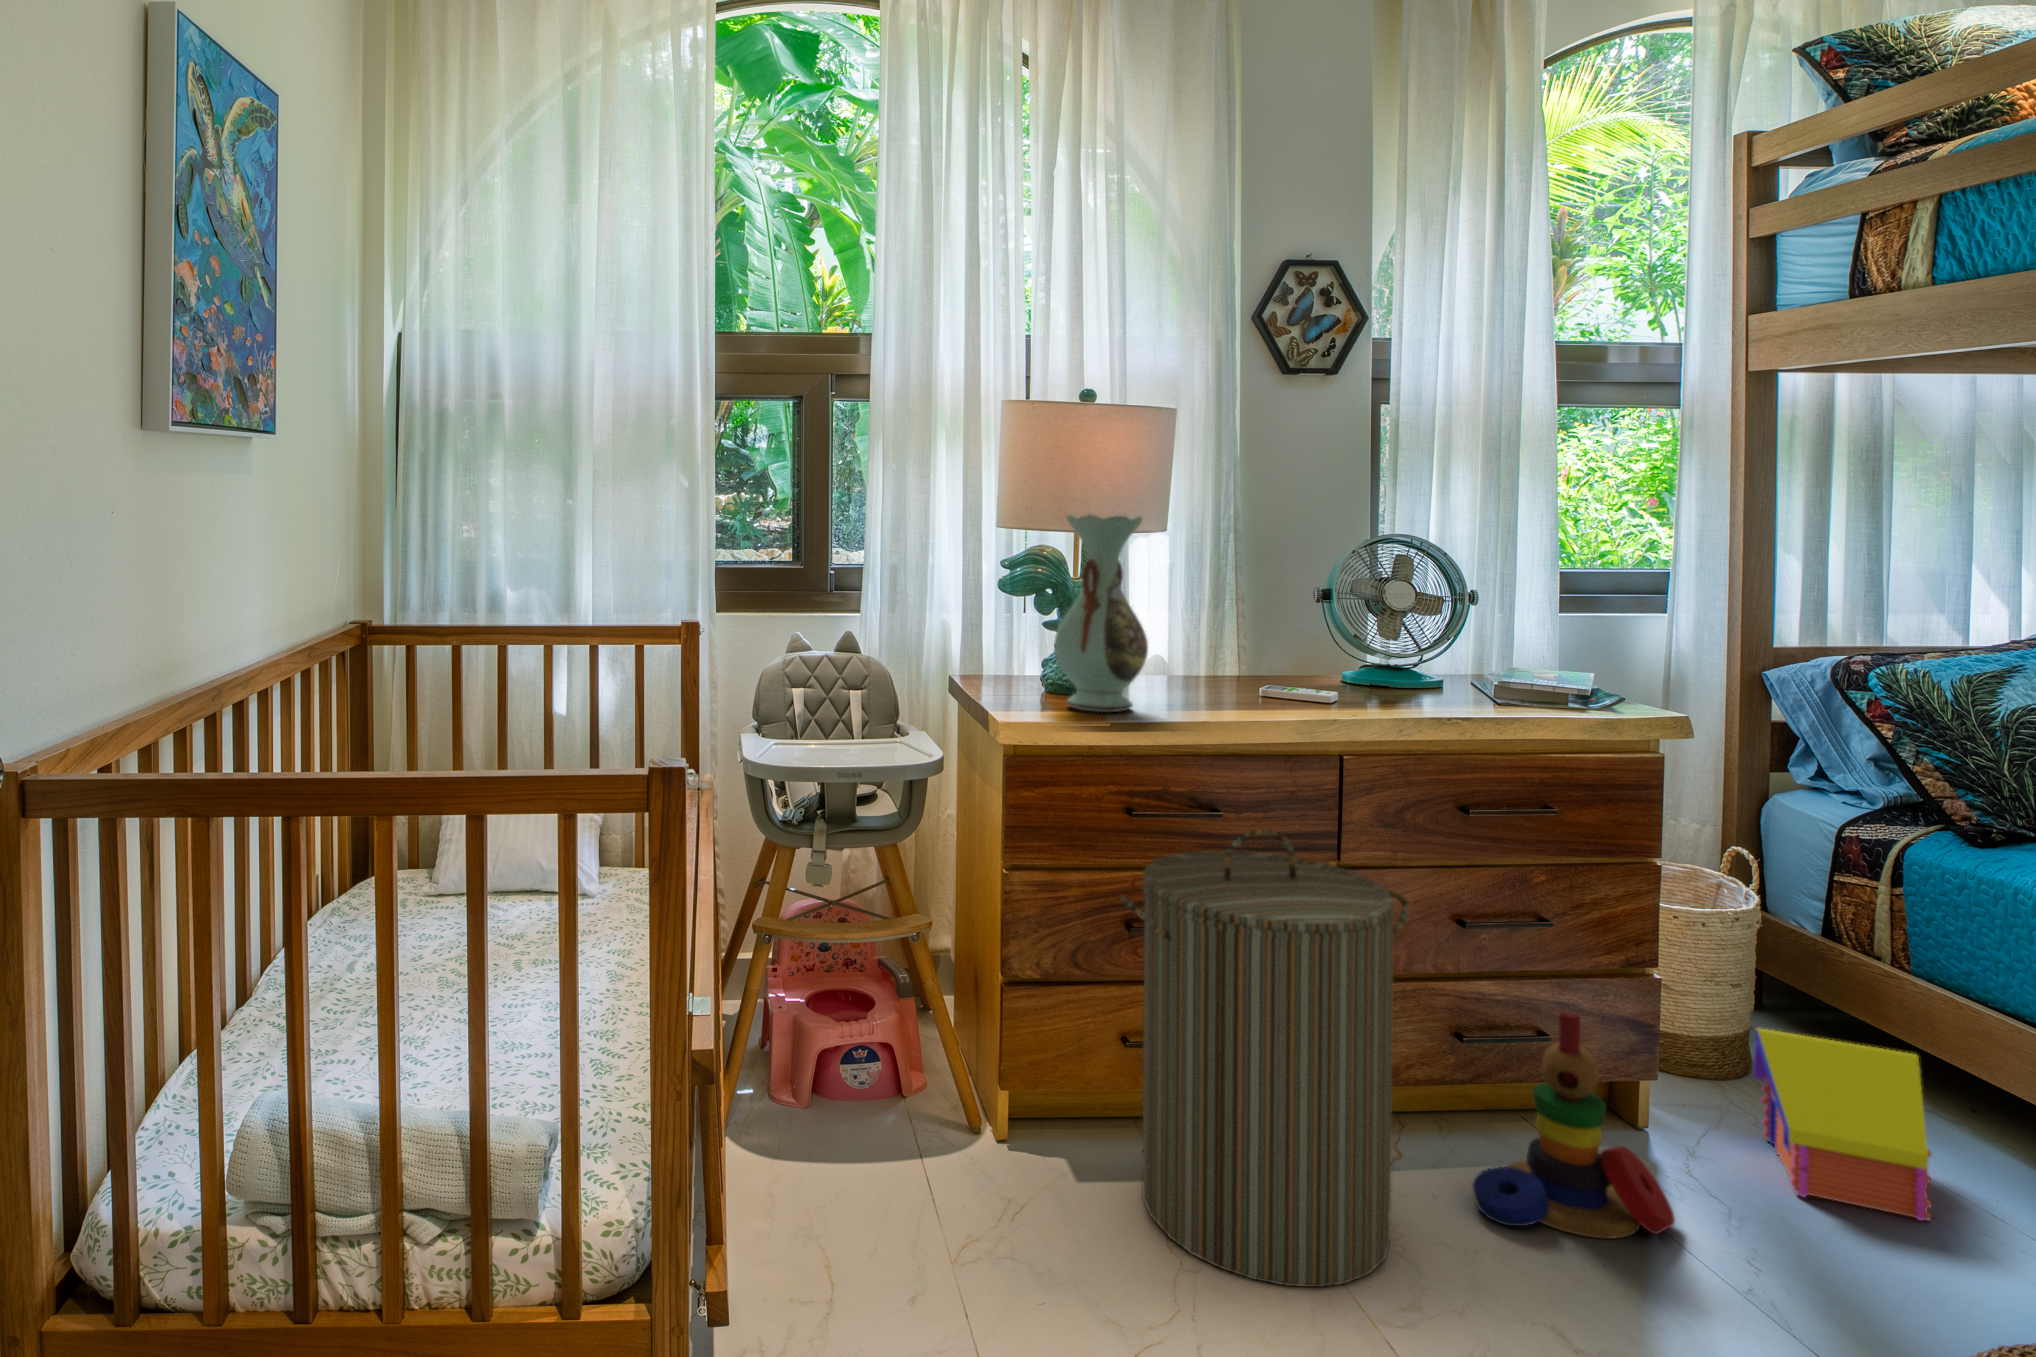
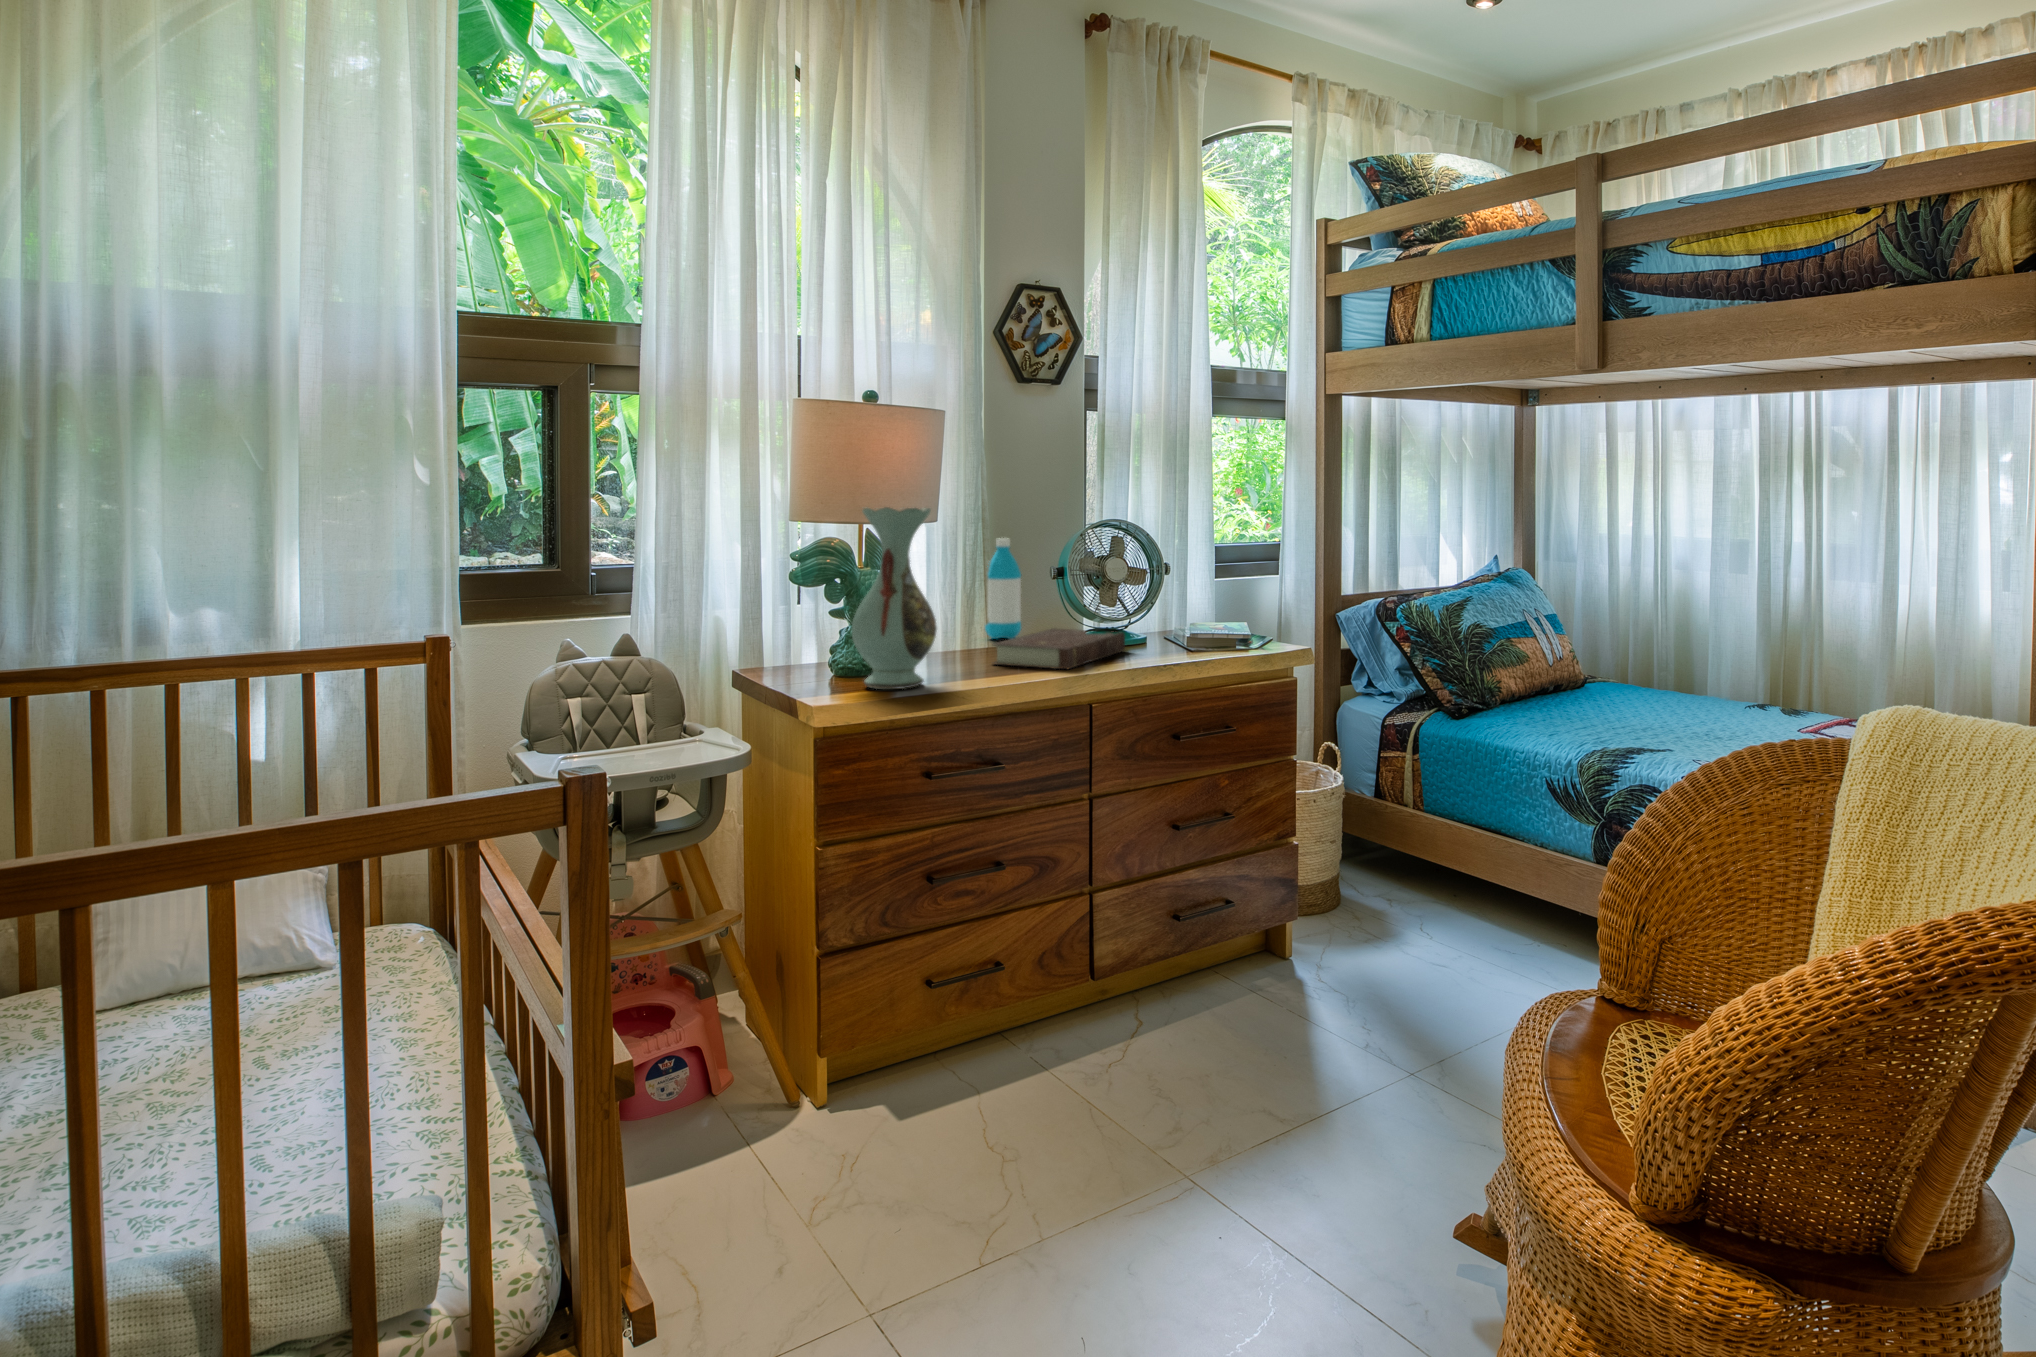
water bottle: none [1238,553,1284,669] -> present [985,538,1021,639]
book: none [1225,660,1407,710] -> present [994,628,1125,669]
laundry hamper: present [1120,830,1409,1287] -> none [933,775,1154,1160]
stacking toy: present [1472,1011,1675,1239] -> none [1193,883,1319,1059]
toy house: present [1753,1028,1931,1221] -> none [1347,869,1450,985]

